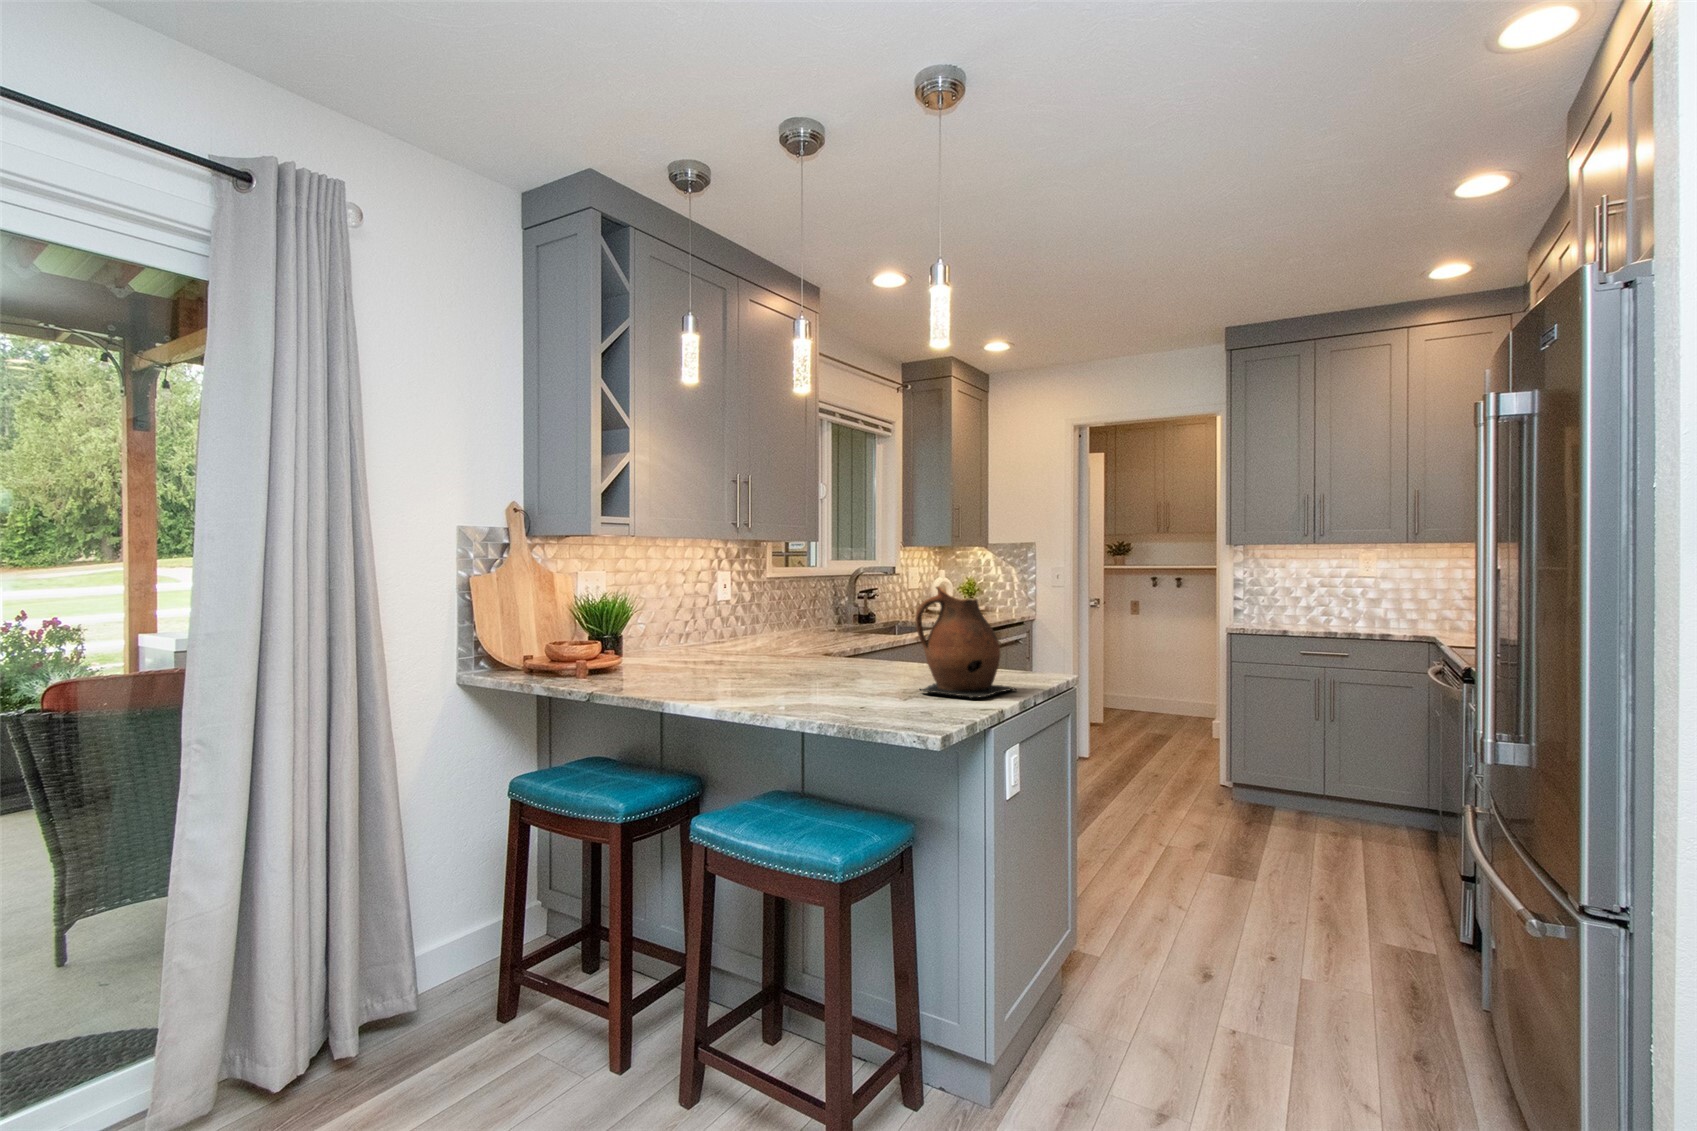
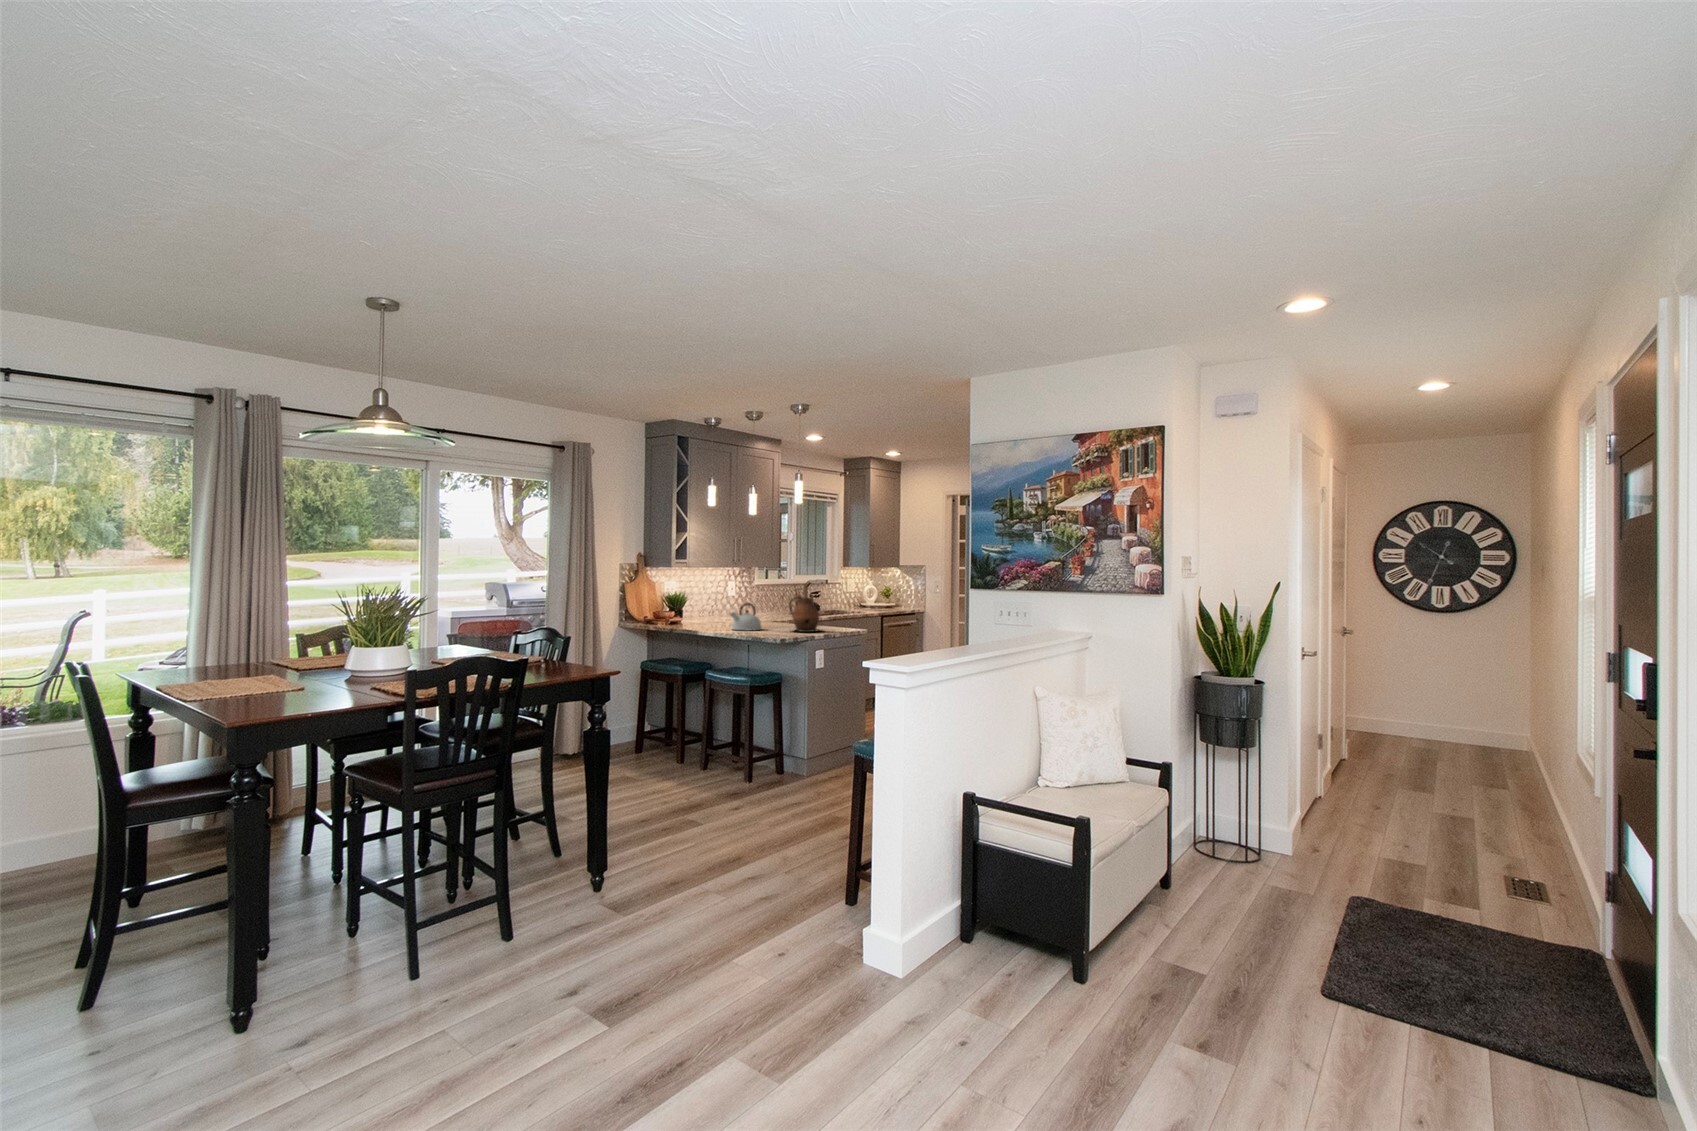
kettle: none [753,617,838,695] -> present [731,603,762,630]

